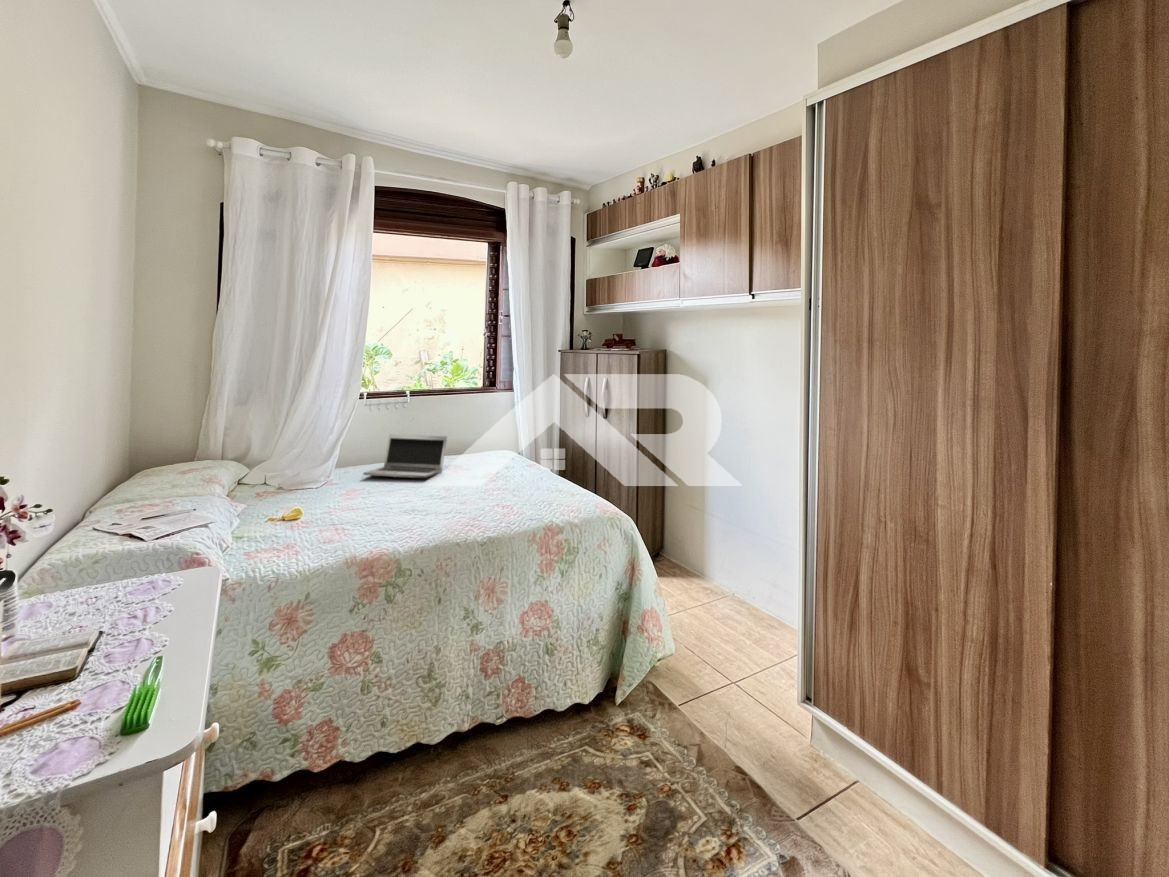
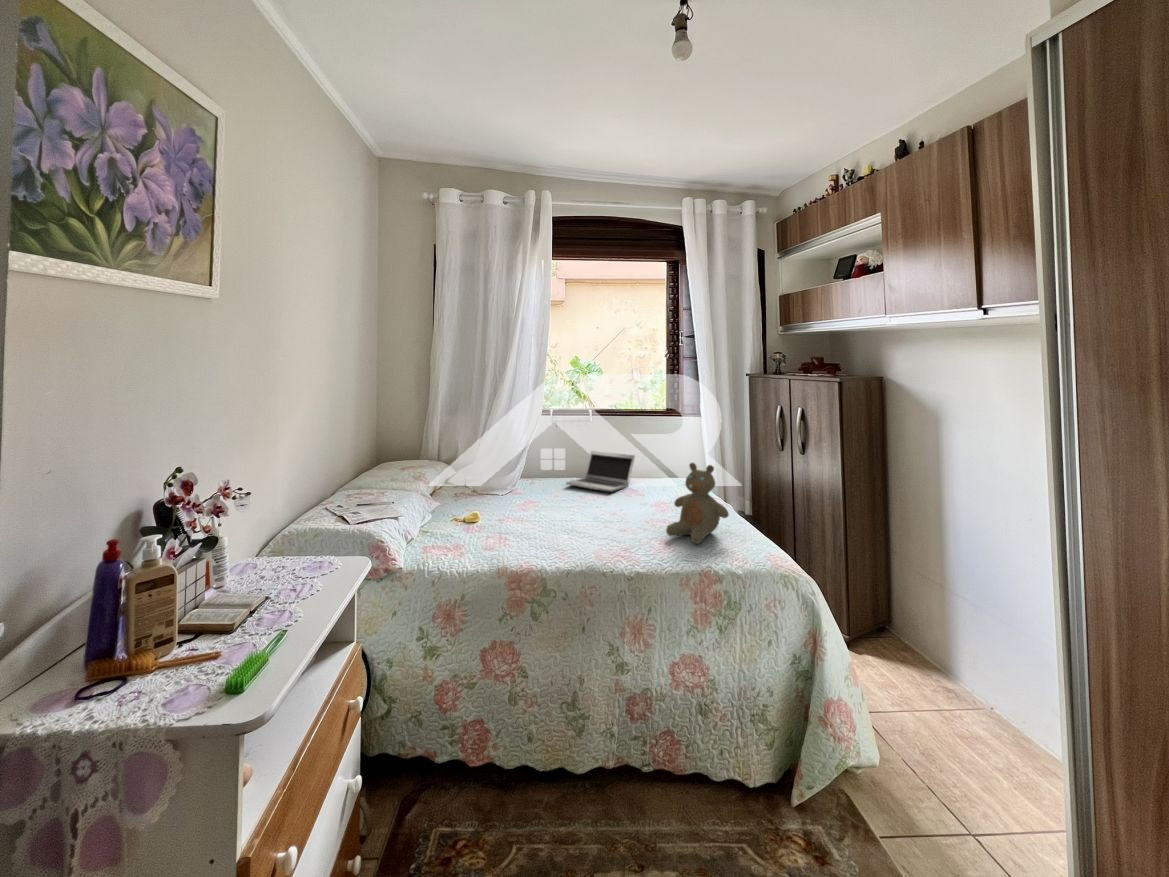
teddy bear: none [503,436,559,510] -> present [666,463,729,544]

